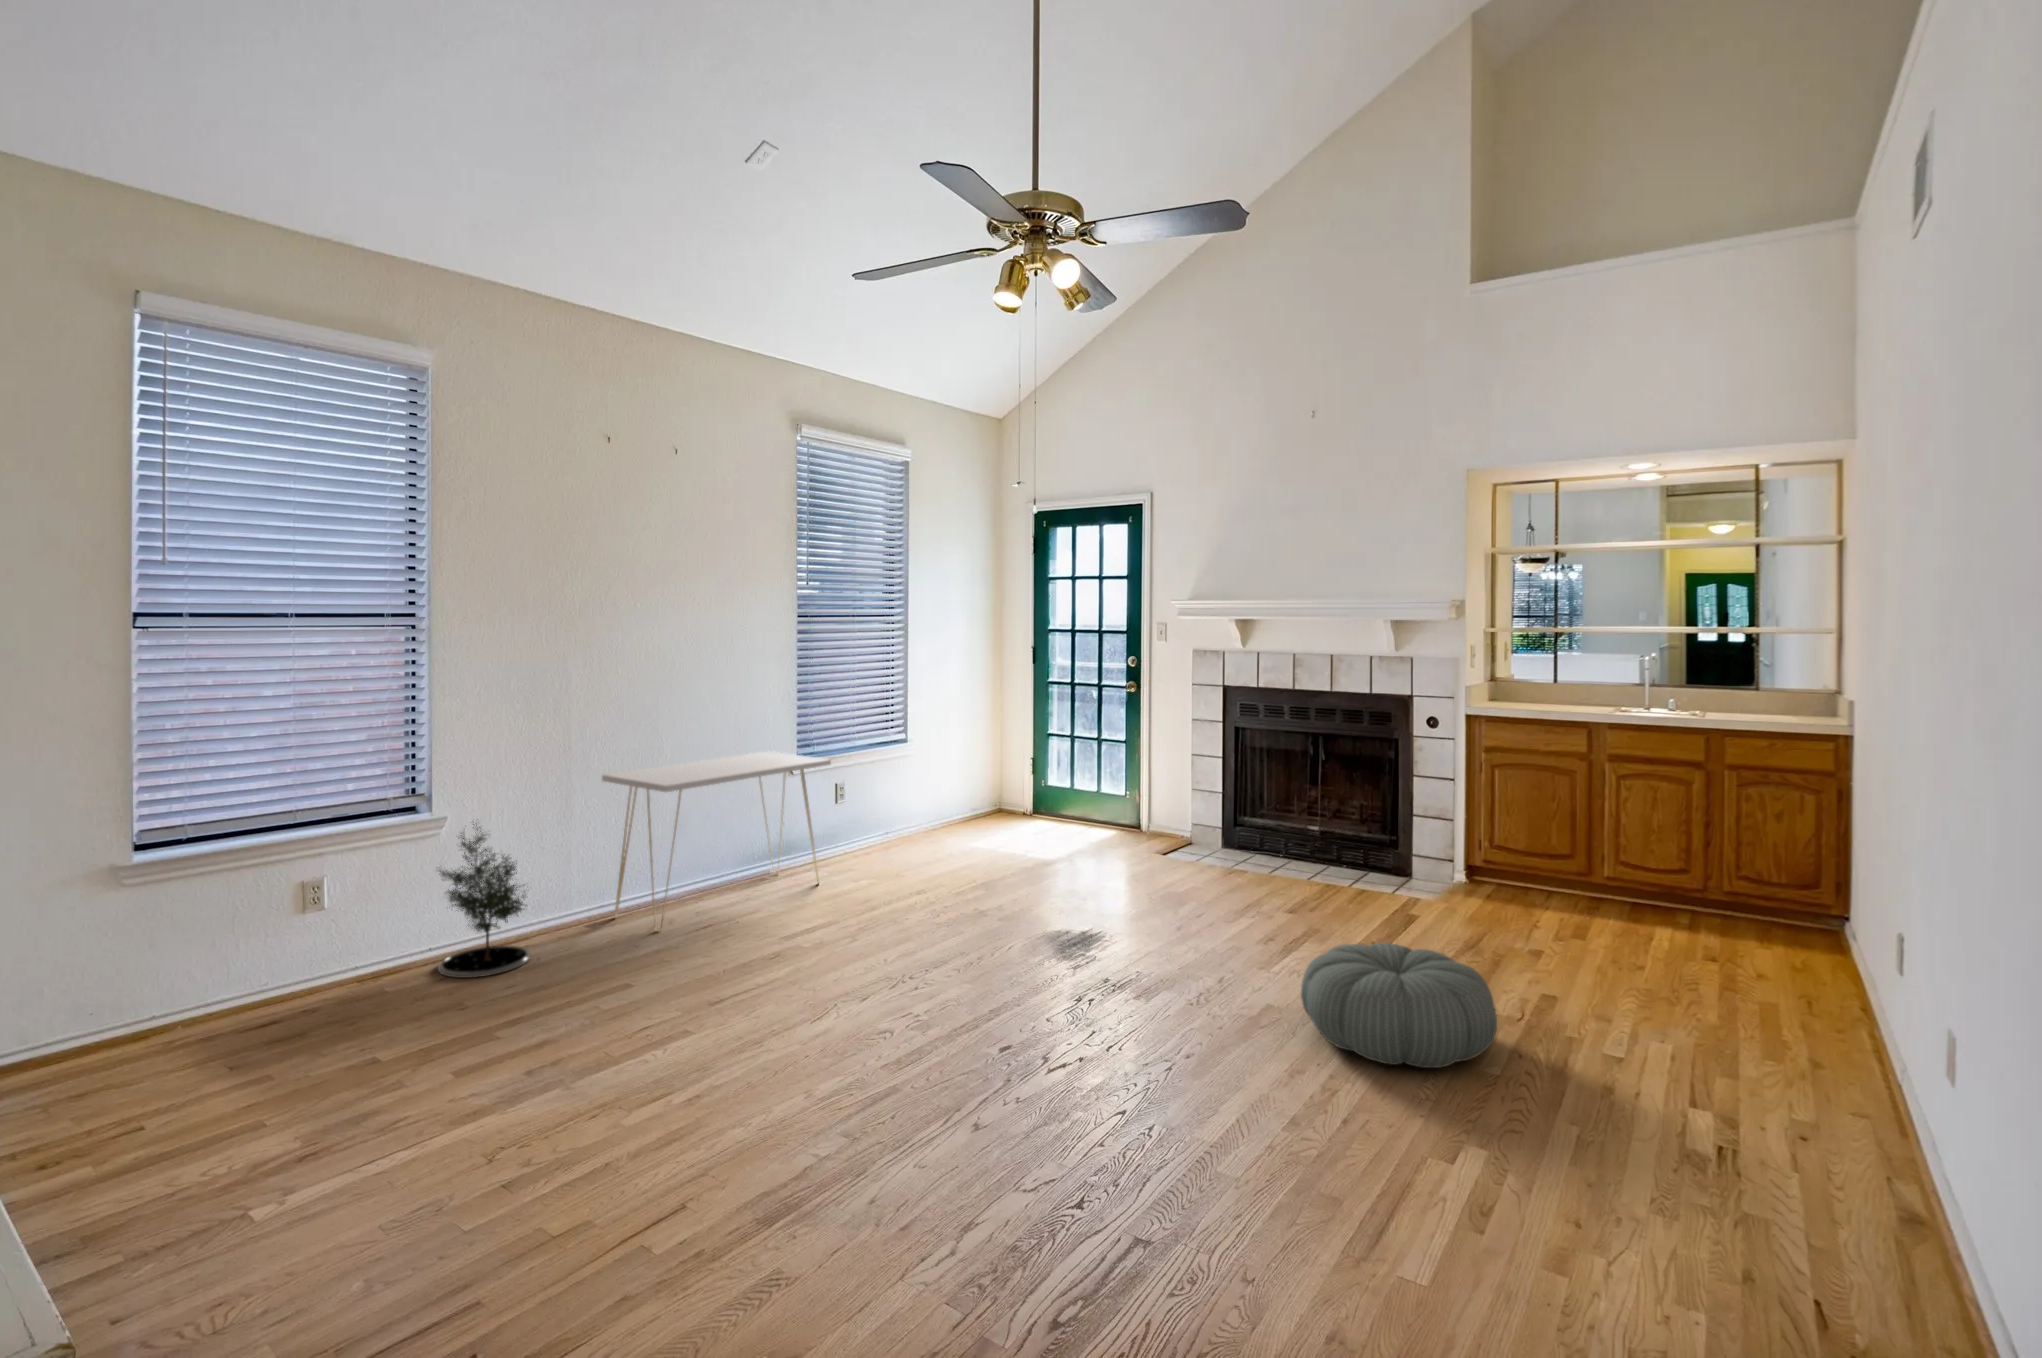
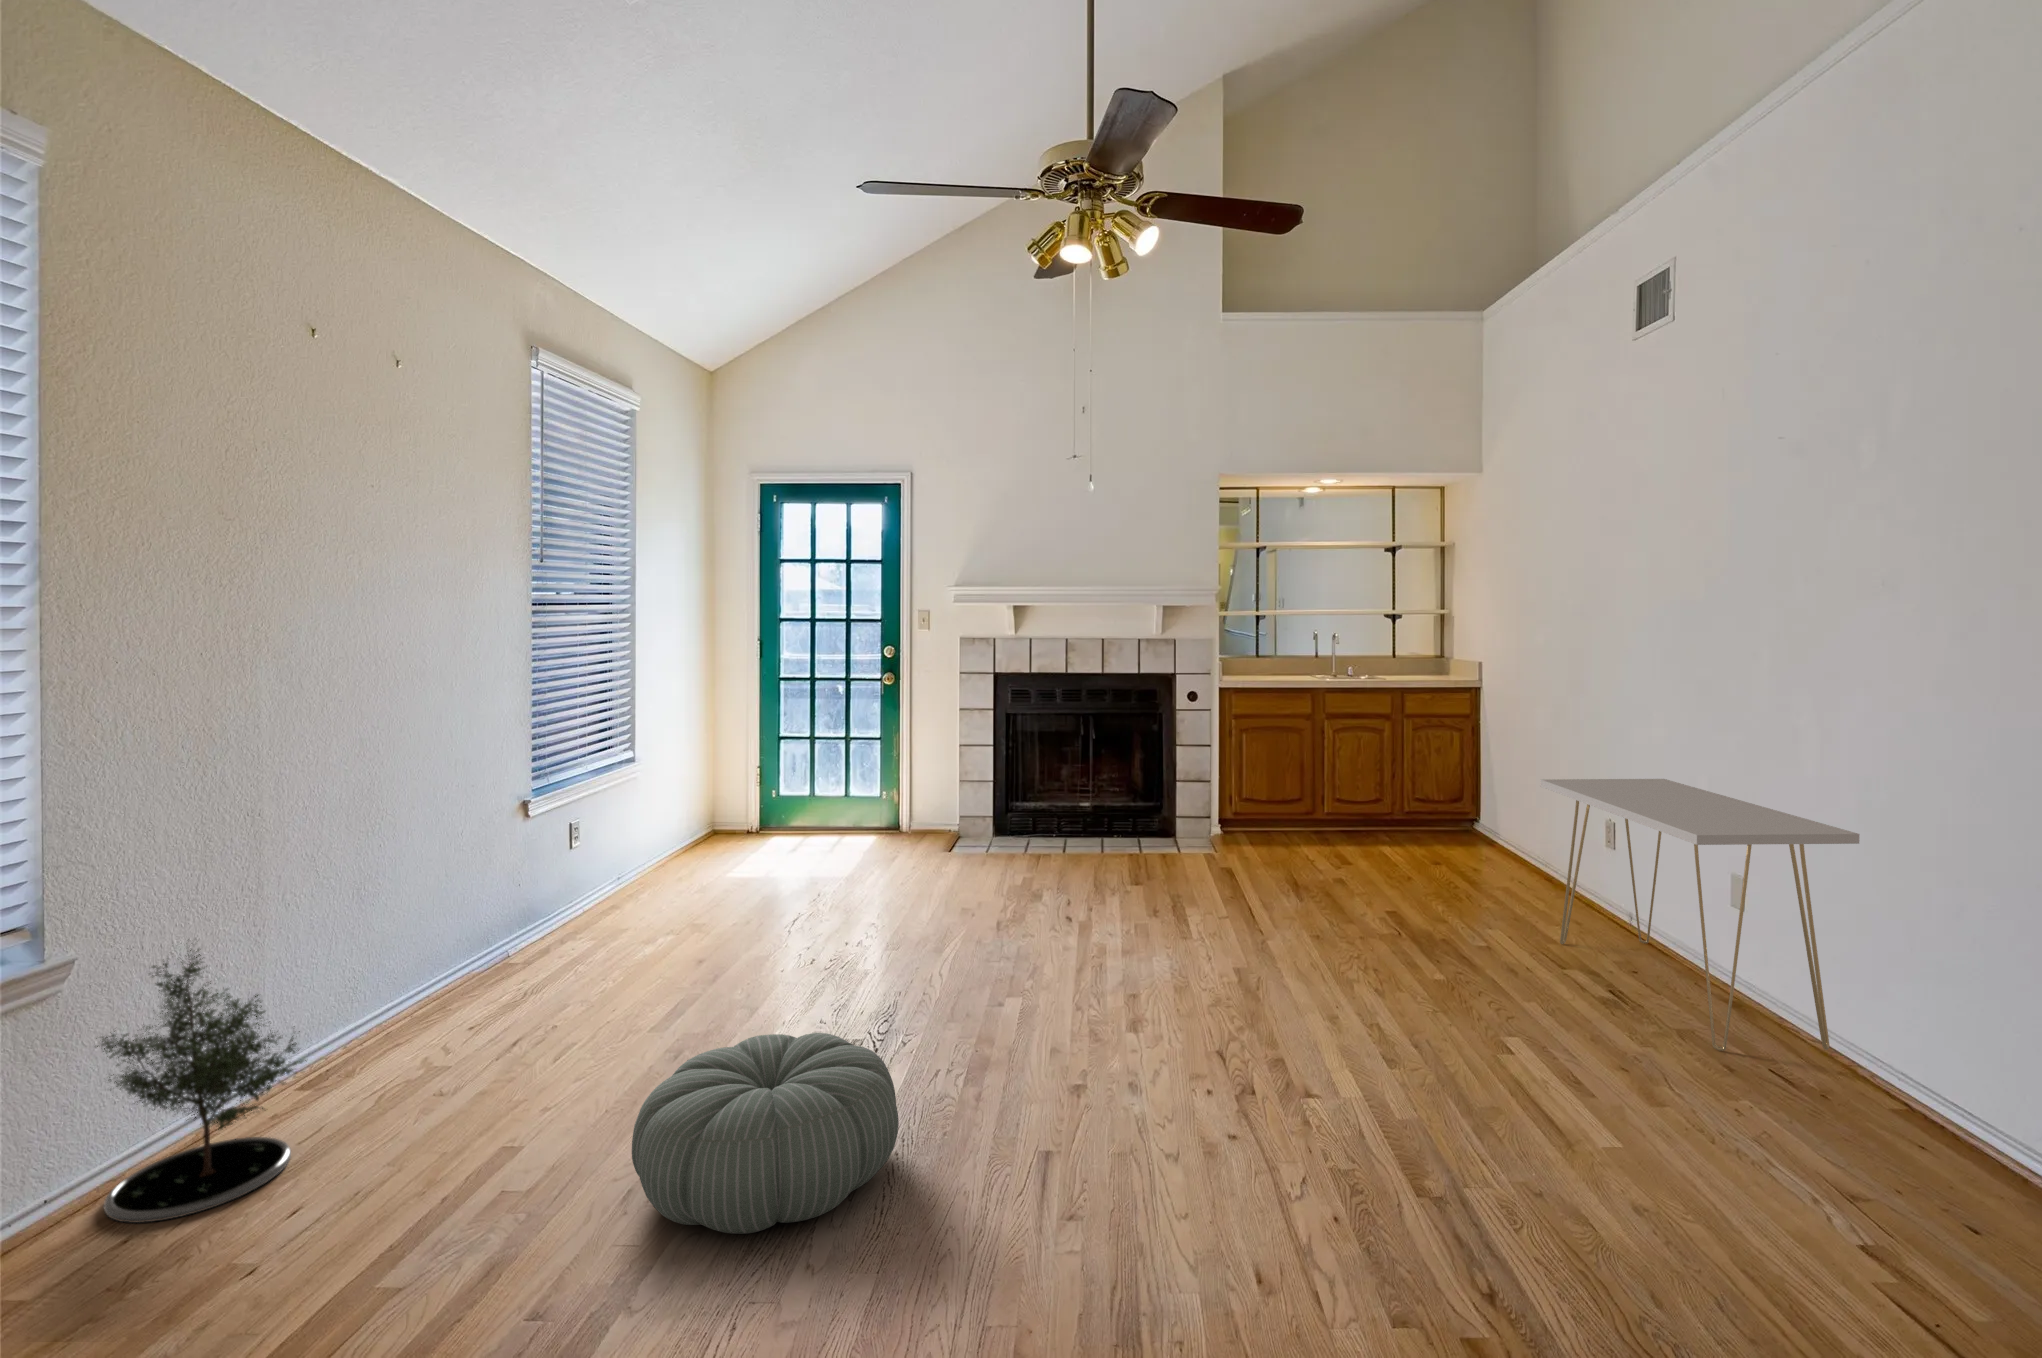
console table: present [602,751,831,931] -> present [1540,779,1859,1051]
pouf: present [1301,942,1497,1068] -> present [632,1033,899,1234]

